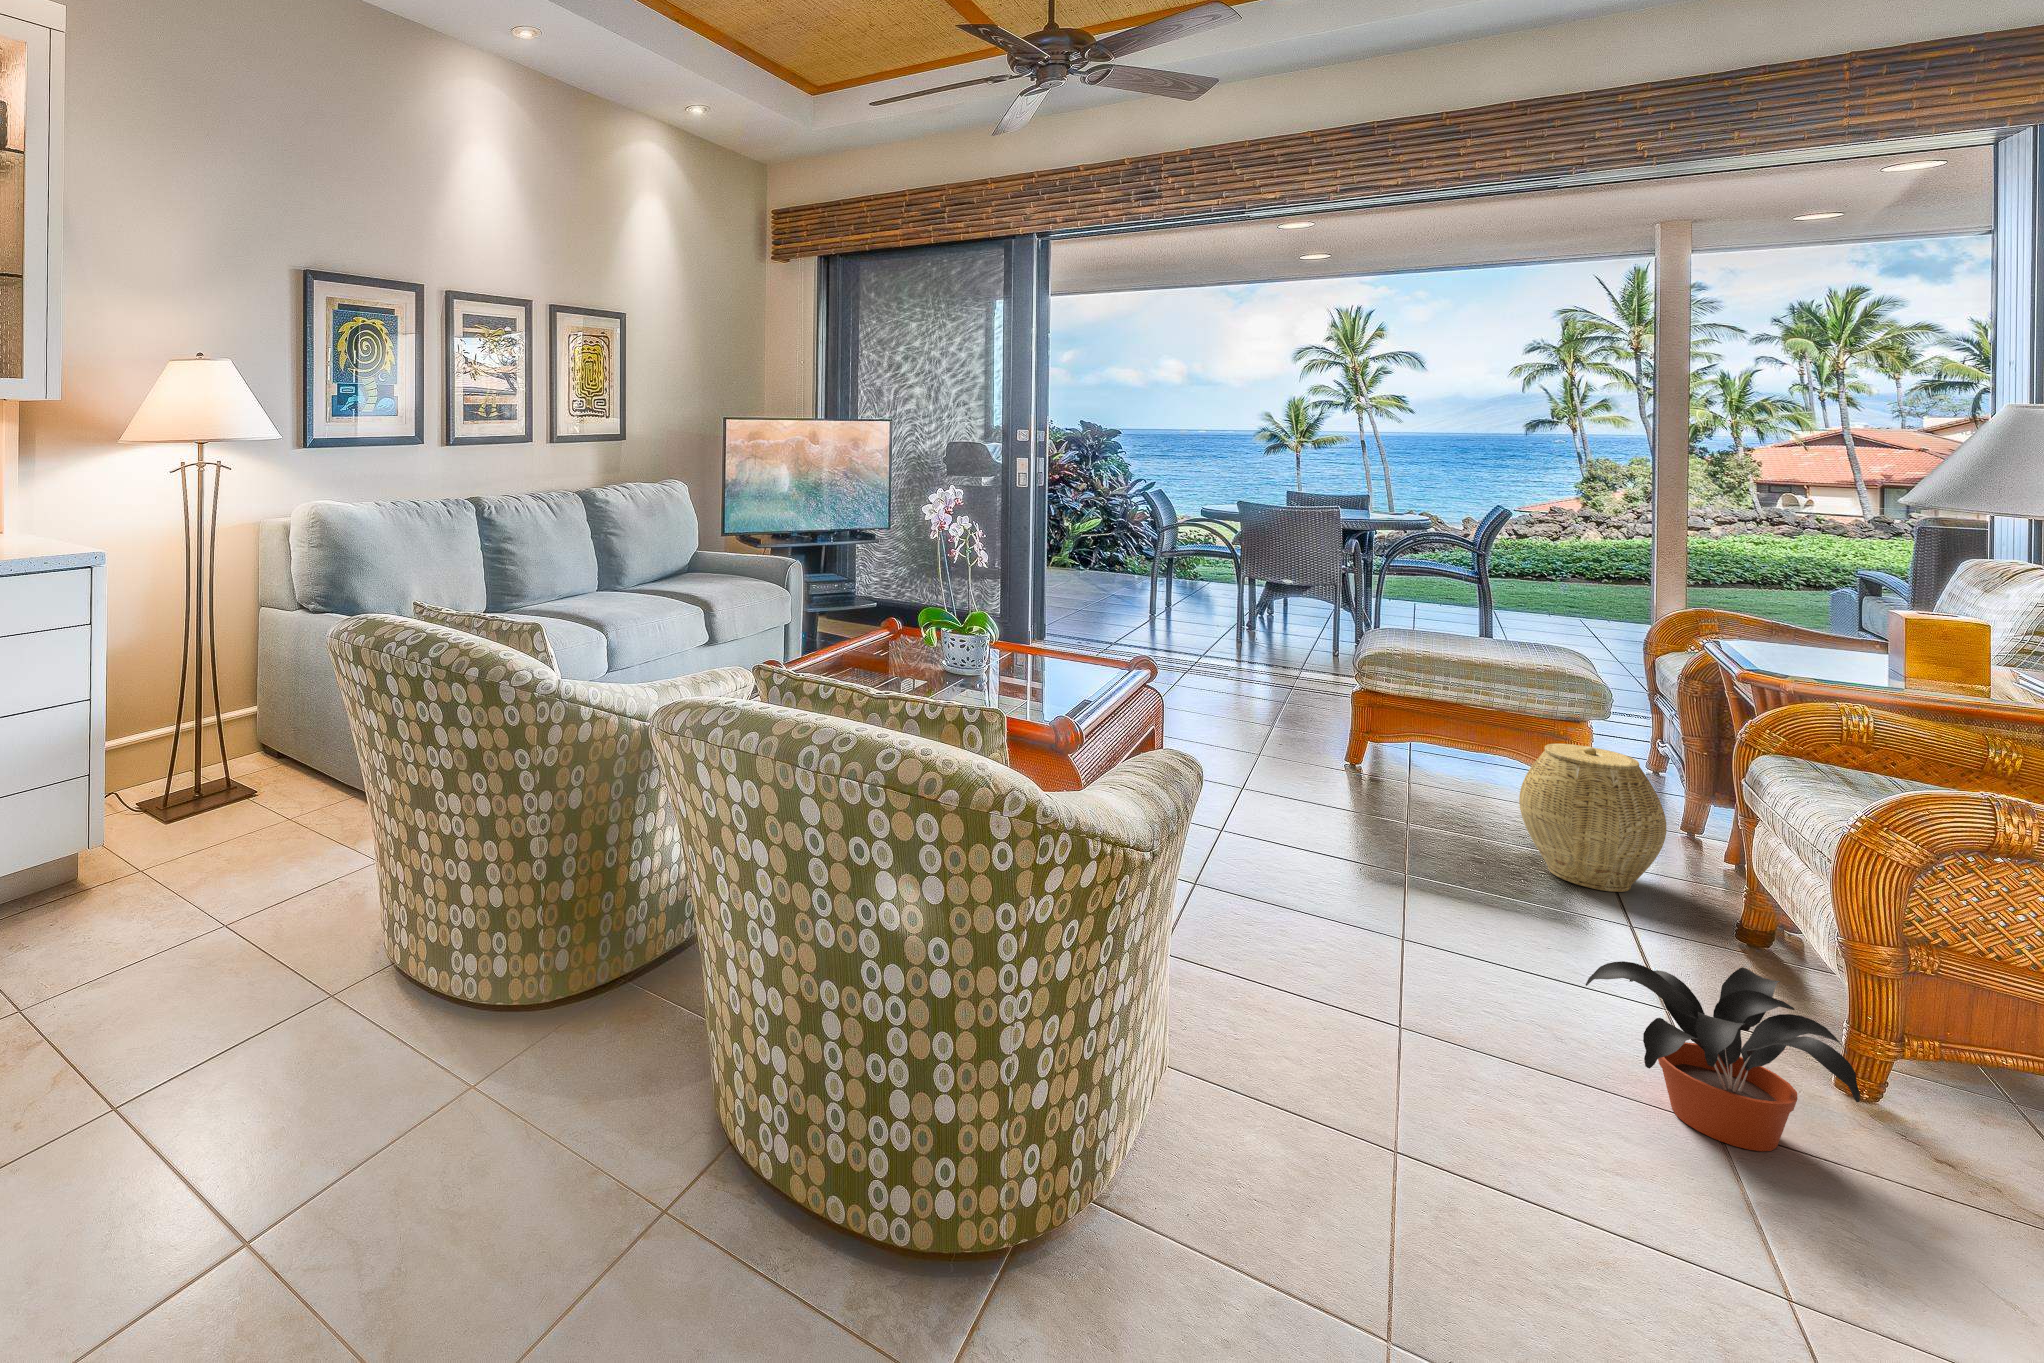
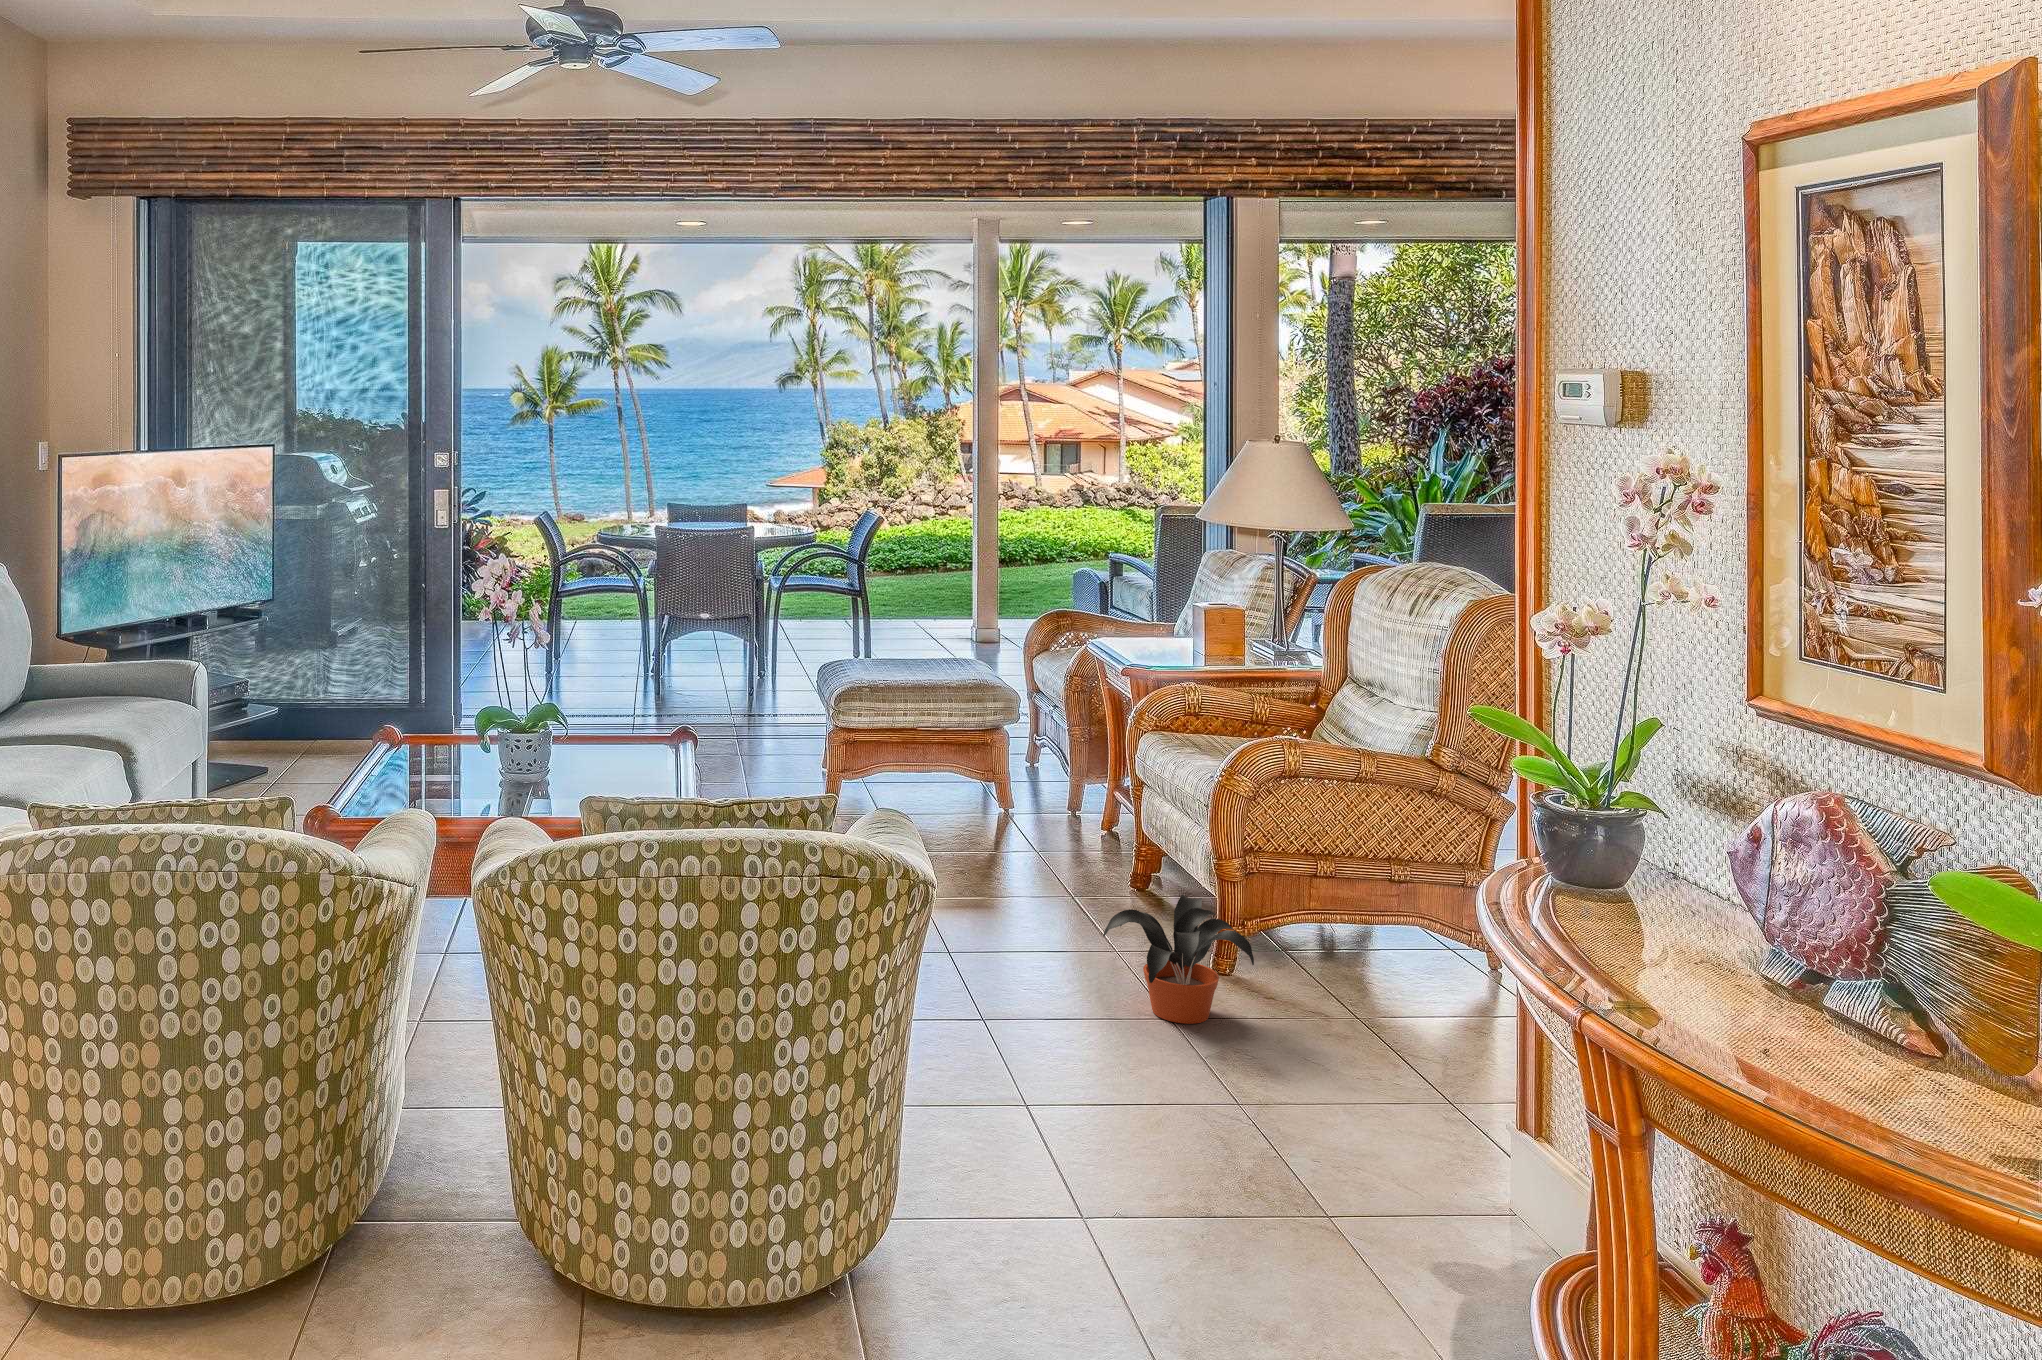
woven basket: present [1519,744,1666,892] -> none [985,746,1082,869]

